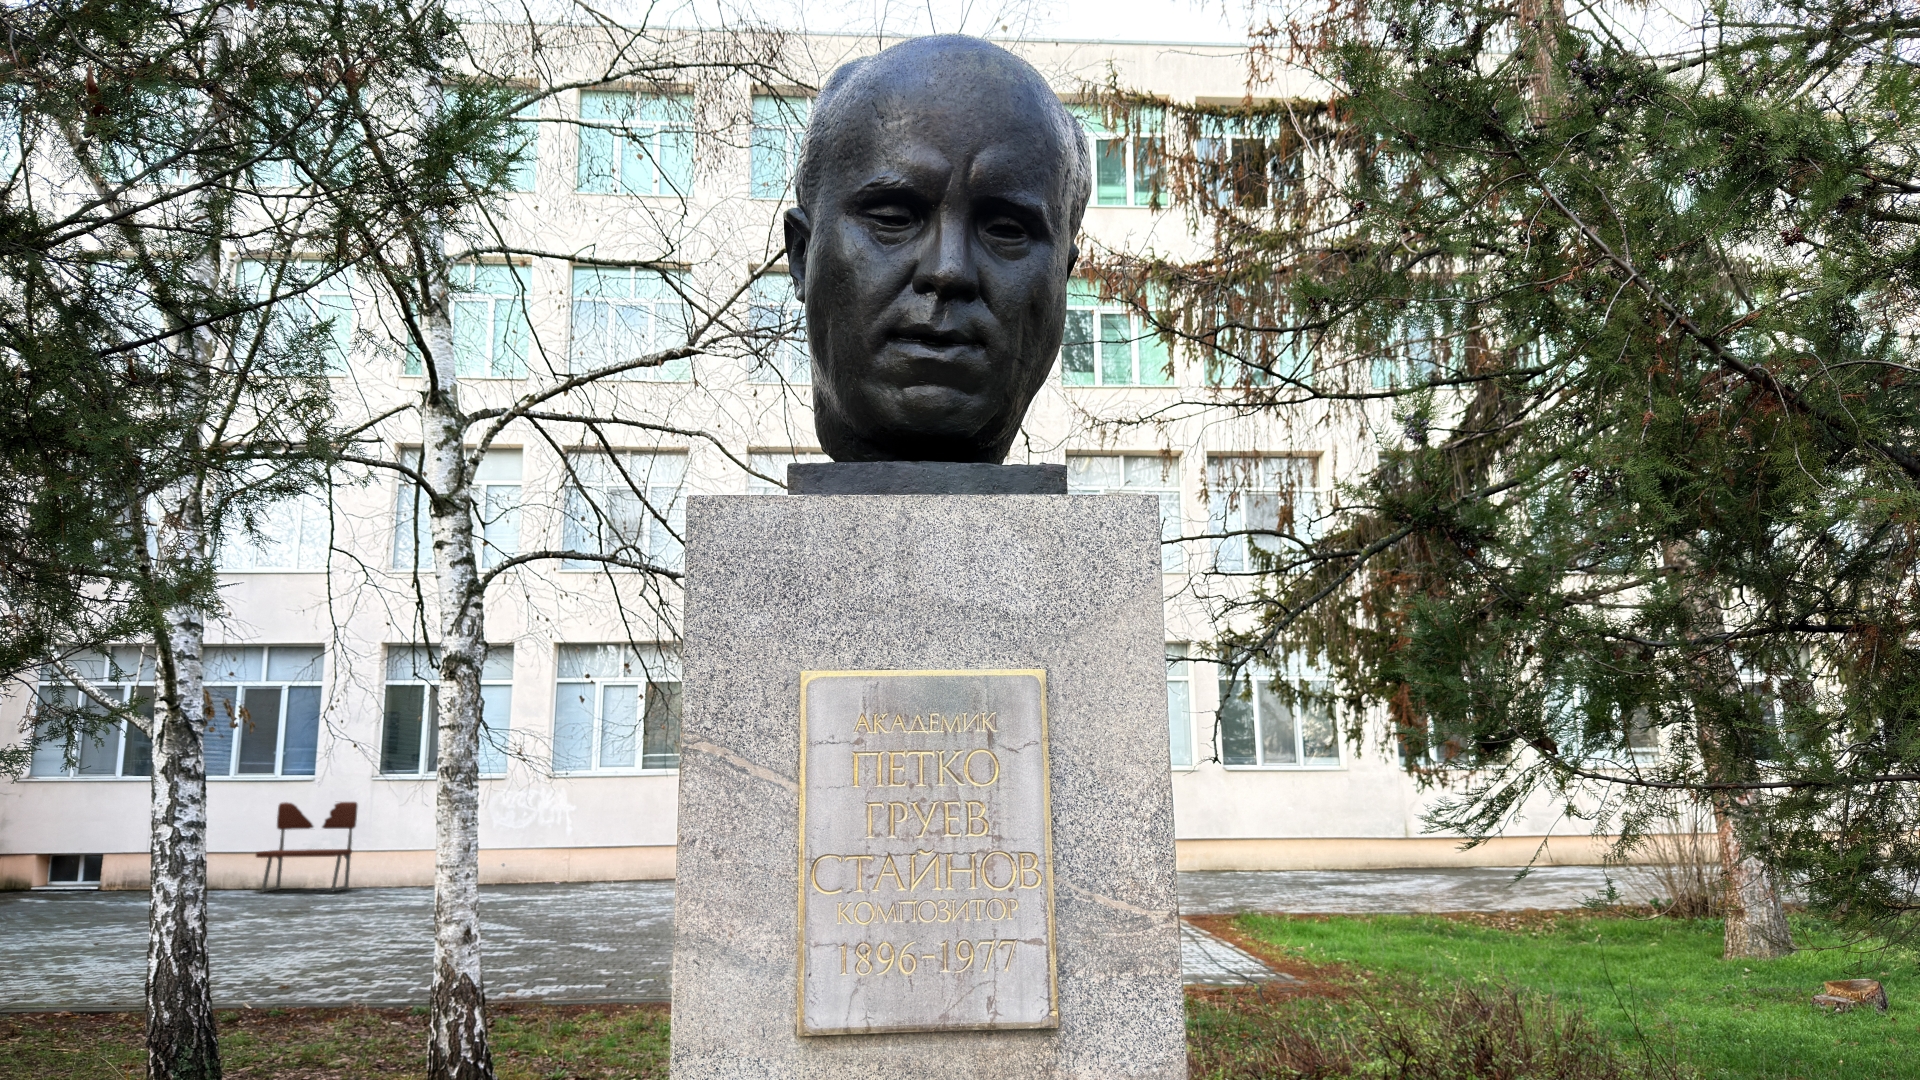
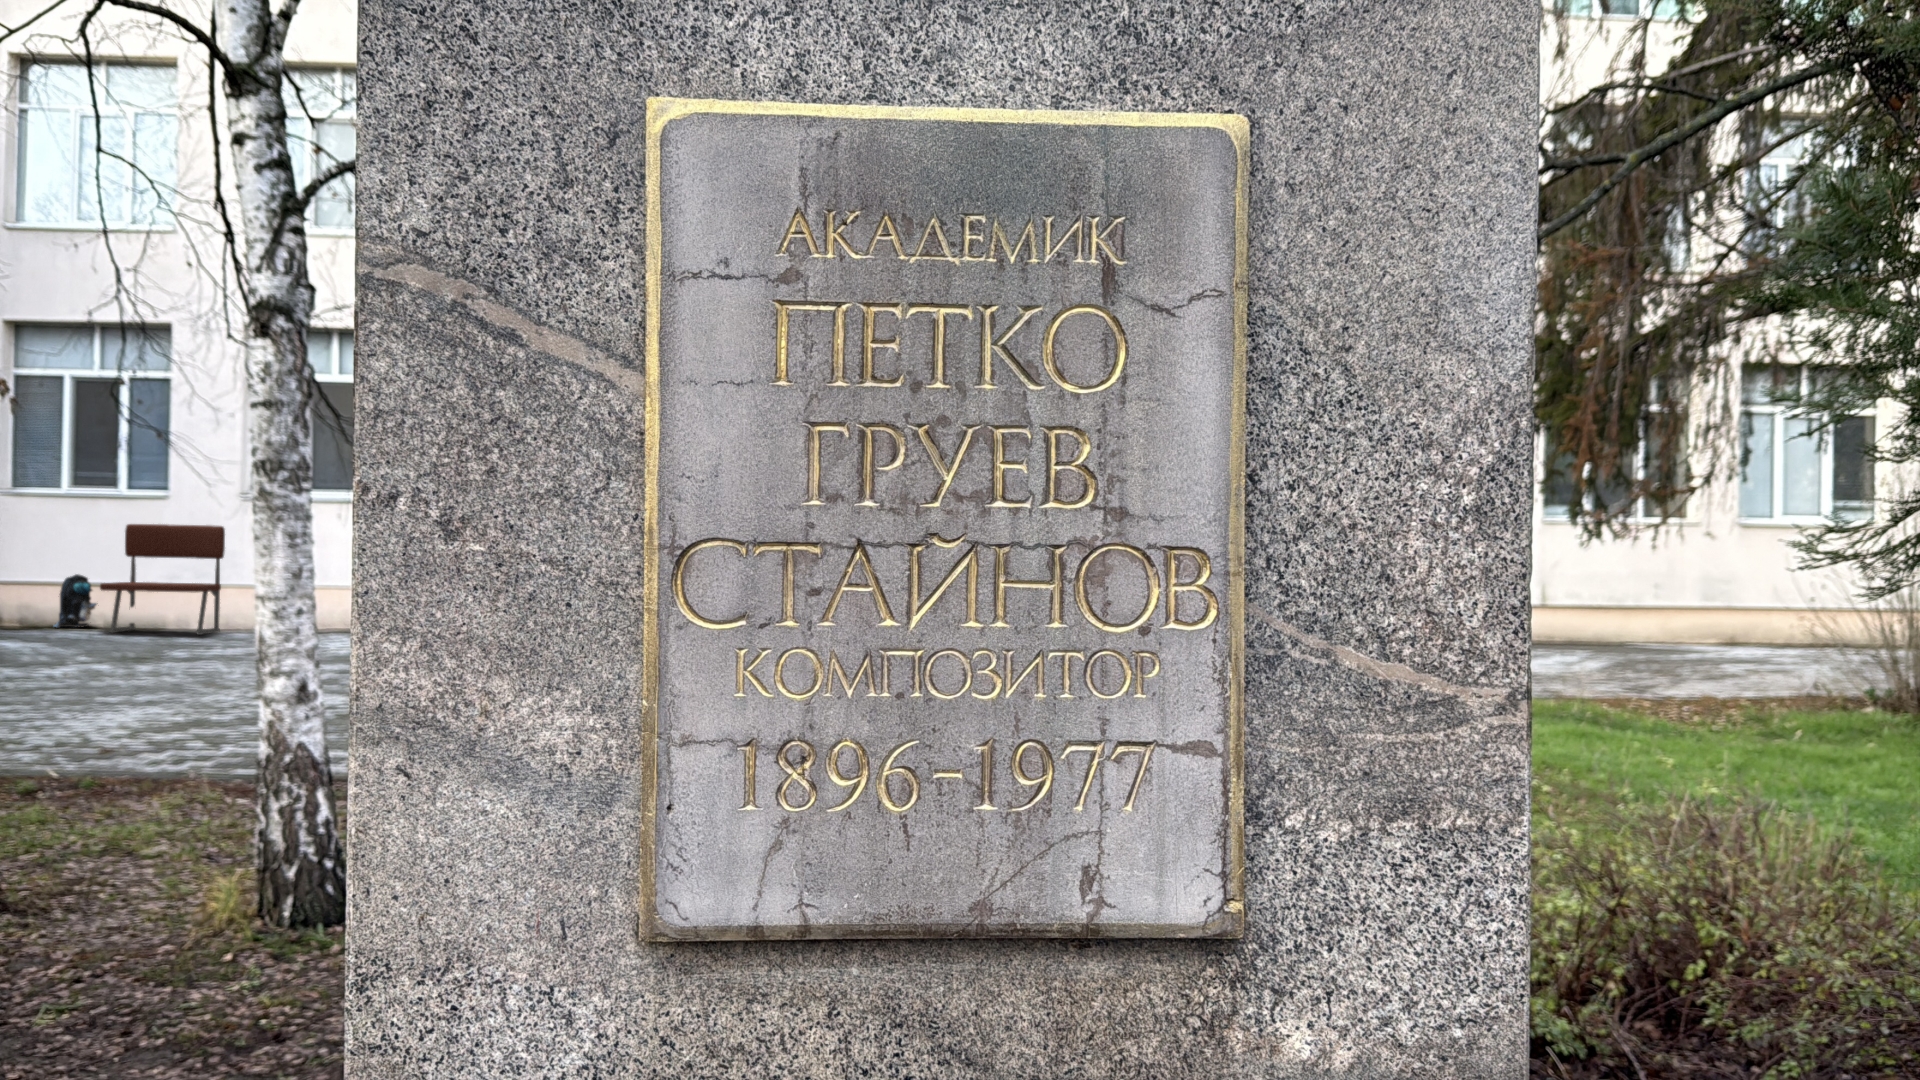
backpack: none [215,845,253,890] -> present [55,574,97,628]

